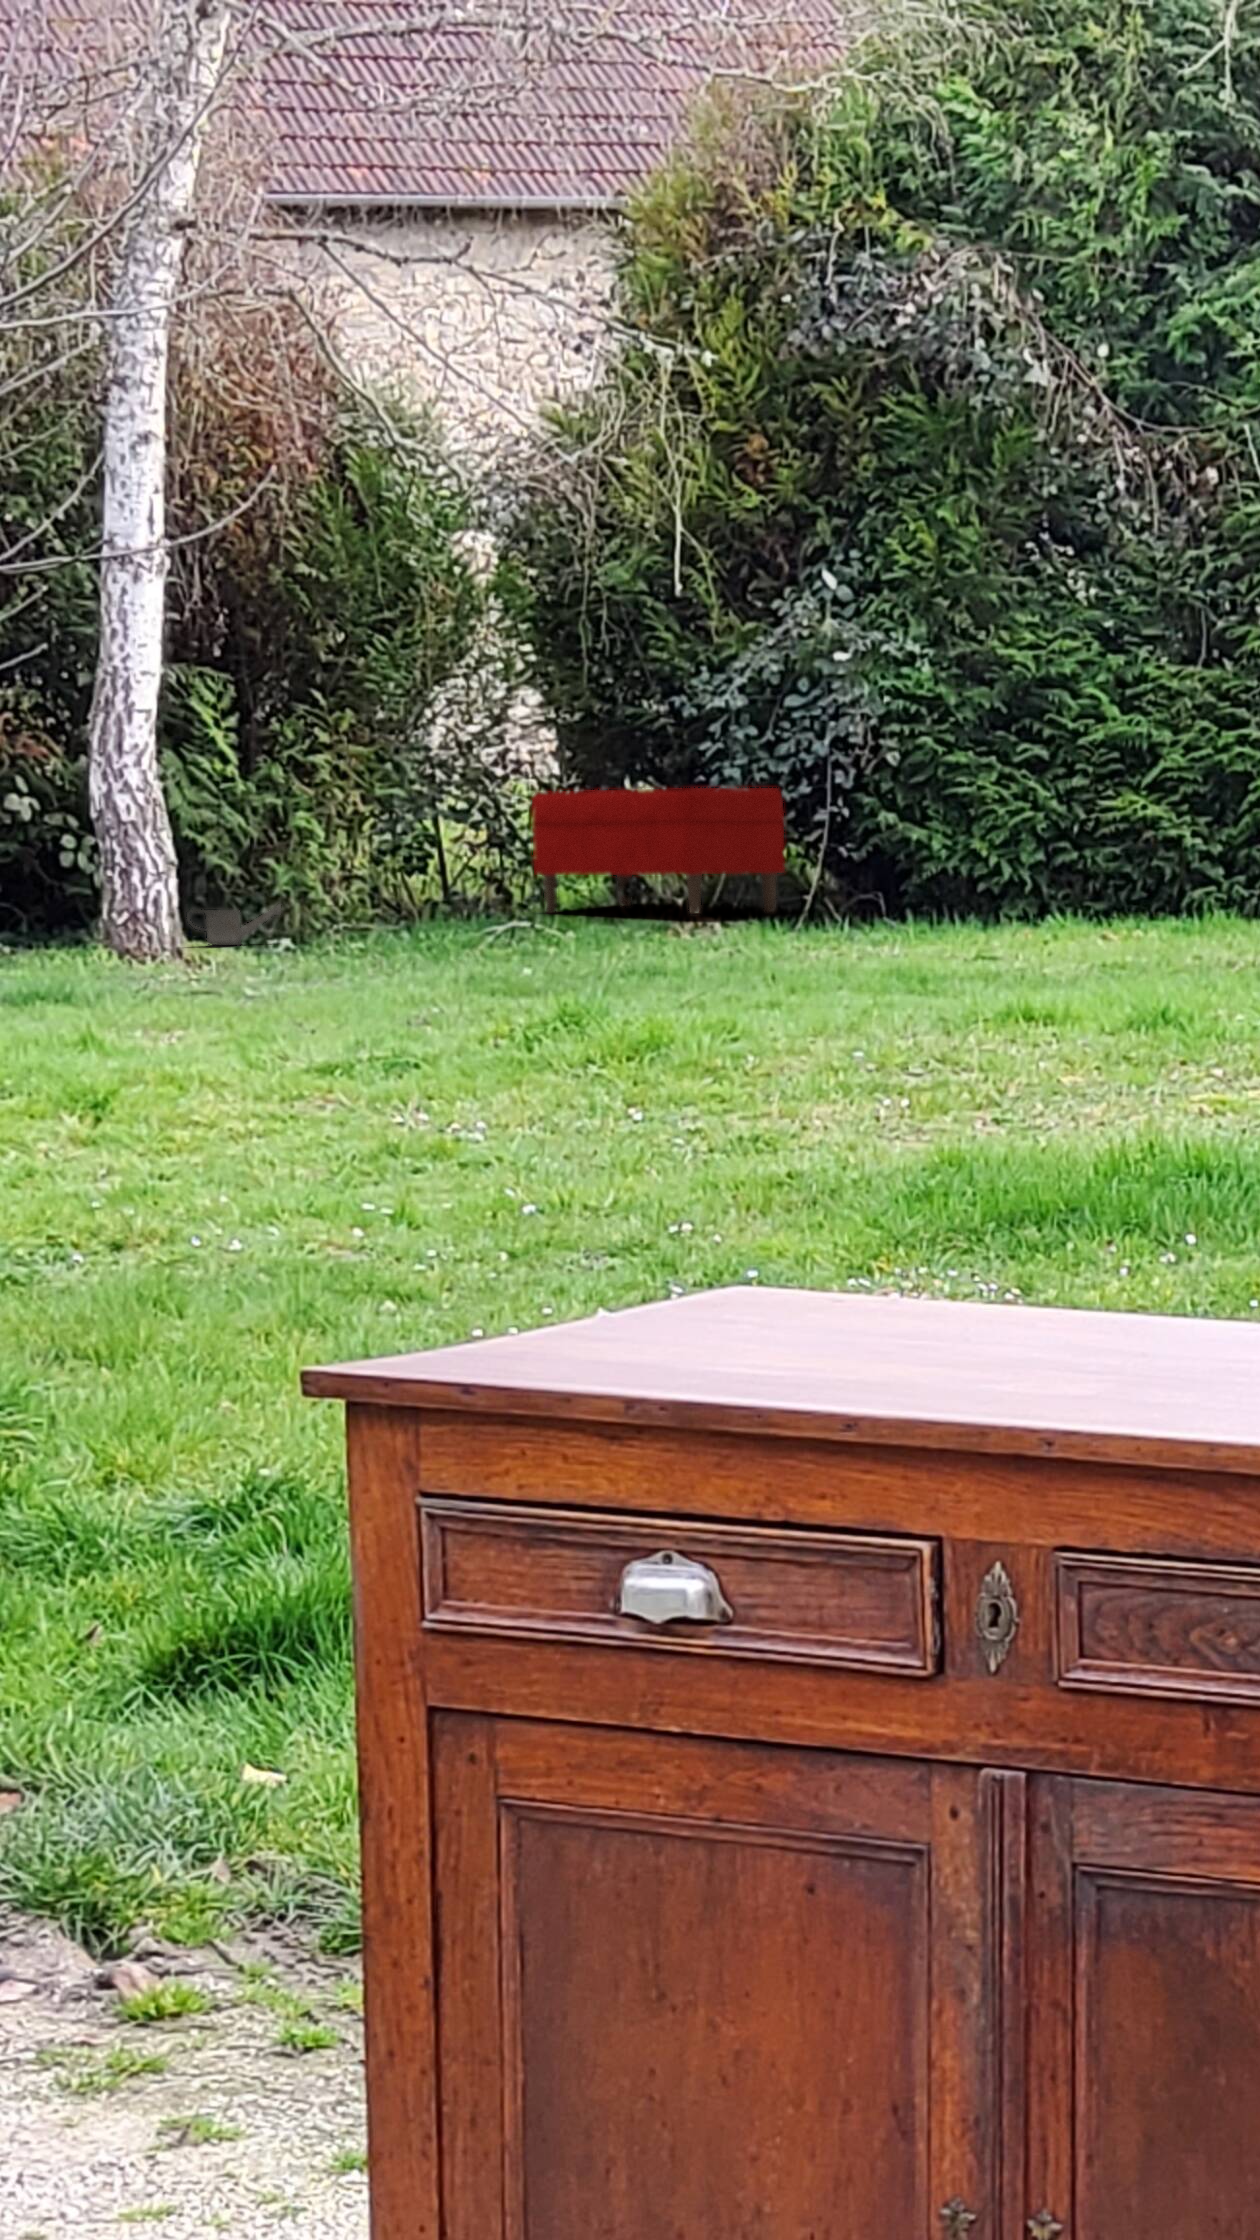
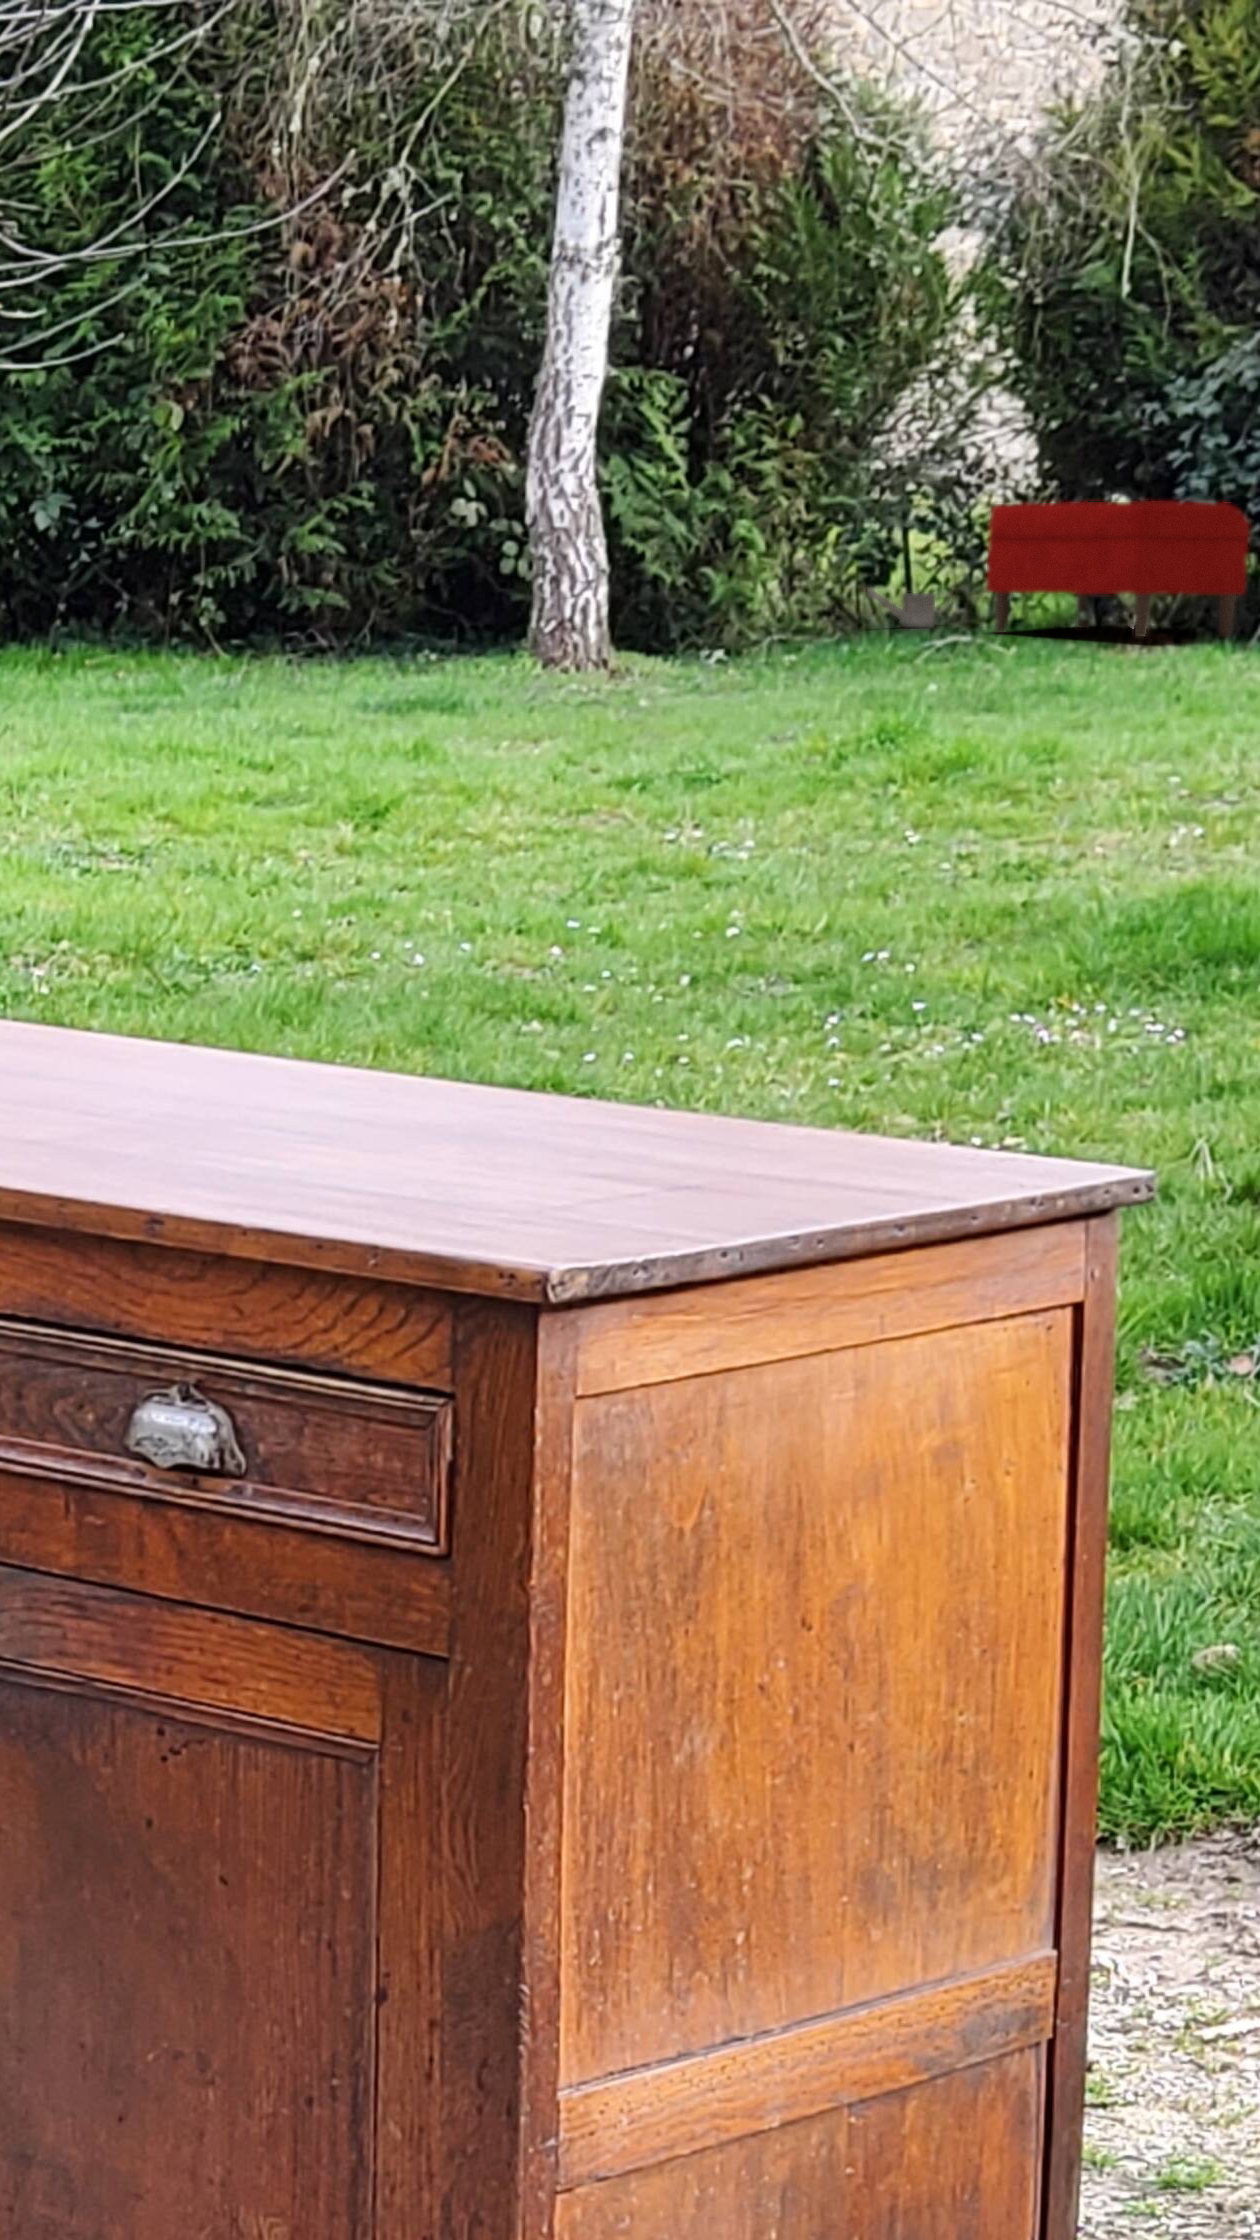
watering can: present [189,905,281,945] -> present [867,588,950,627]

